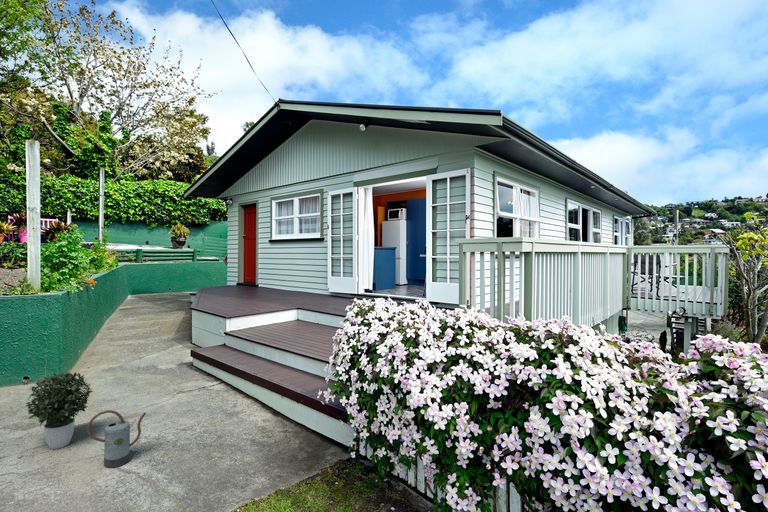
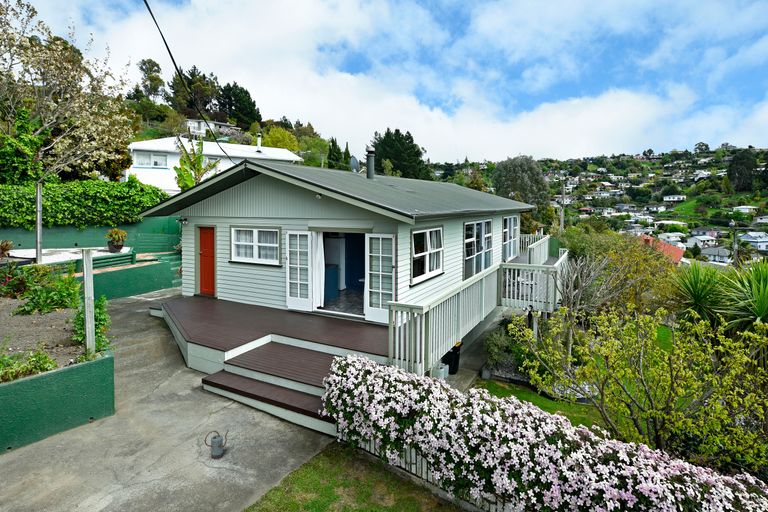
potted plant: present [26,372,93,449] -> none [161,411,193,453]

